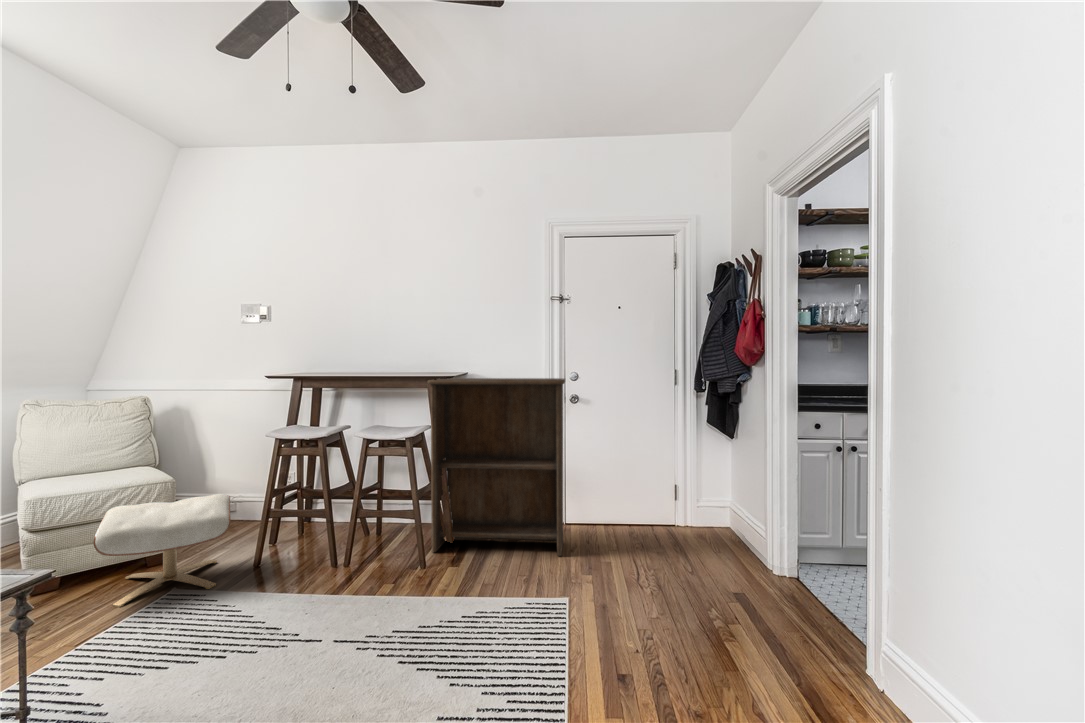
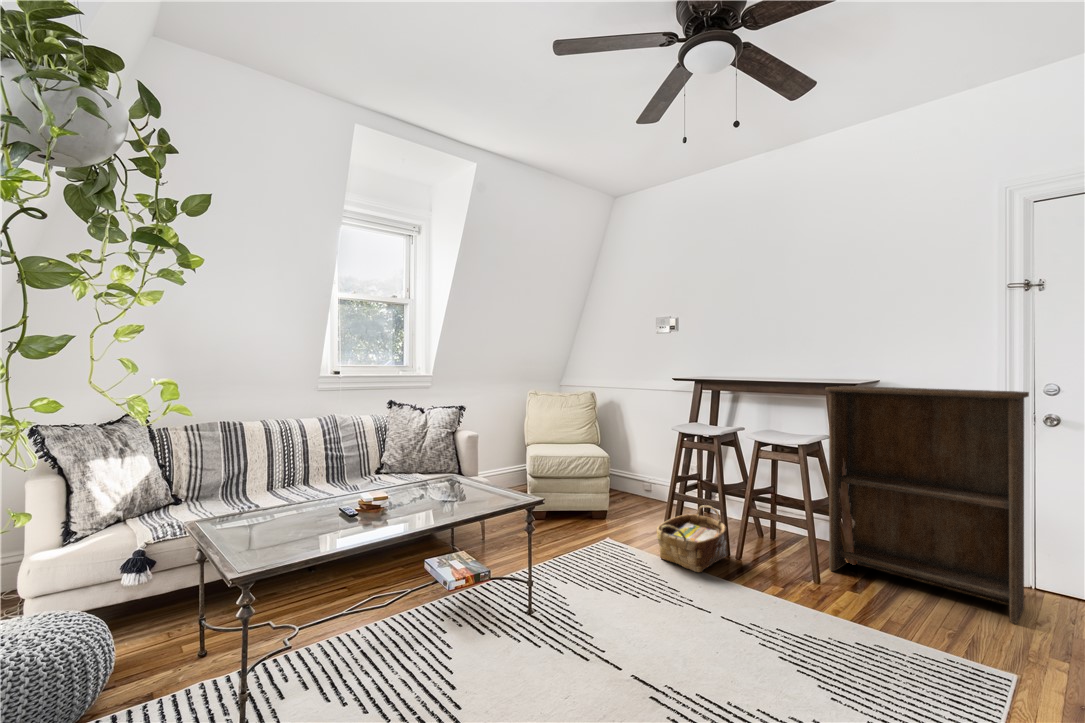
ottoman: present [94,494,231,607] -> none [562,469,646,546]
woven basket: none [248,517,335,597] -> present [656,505,728,572]

